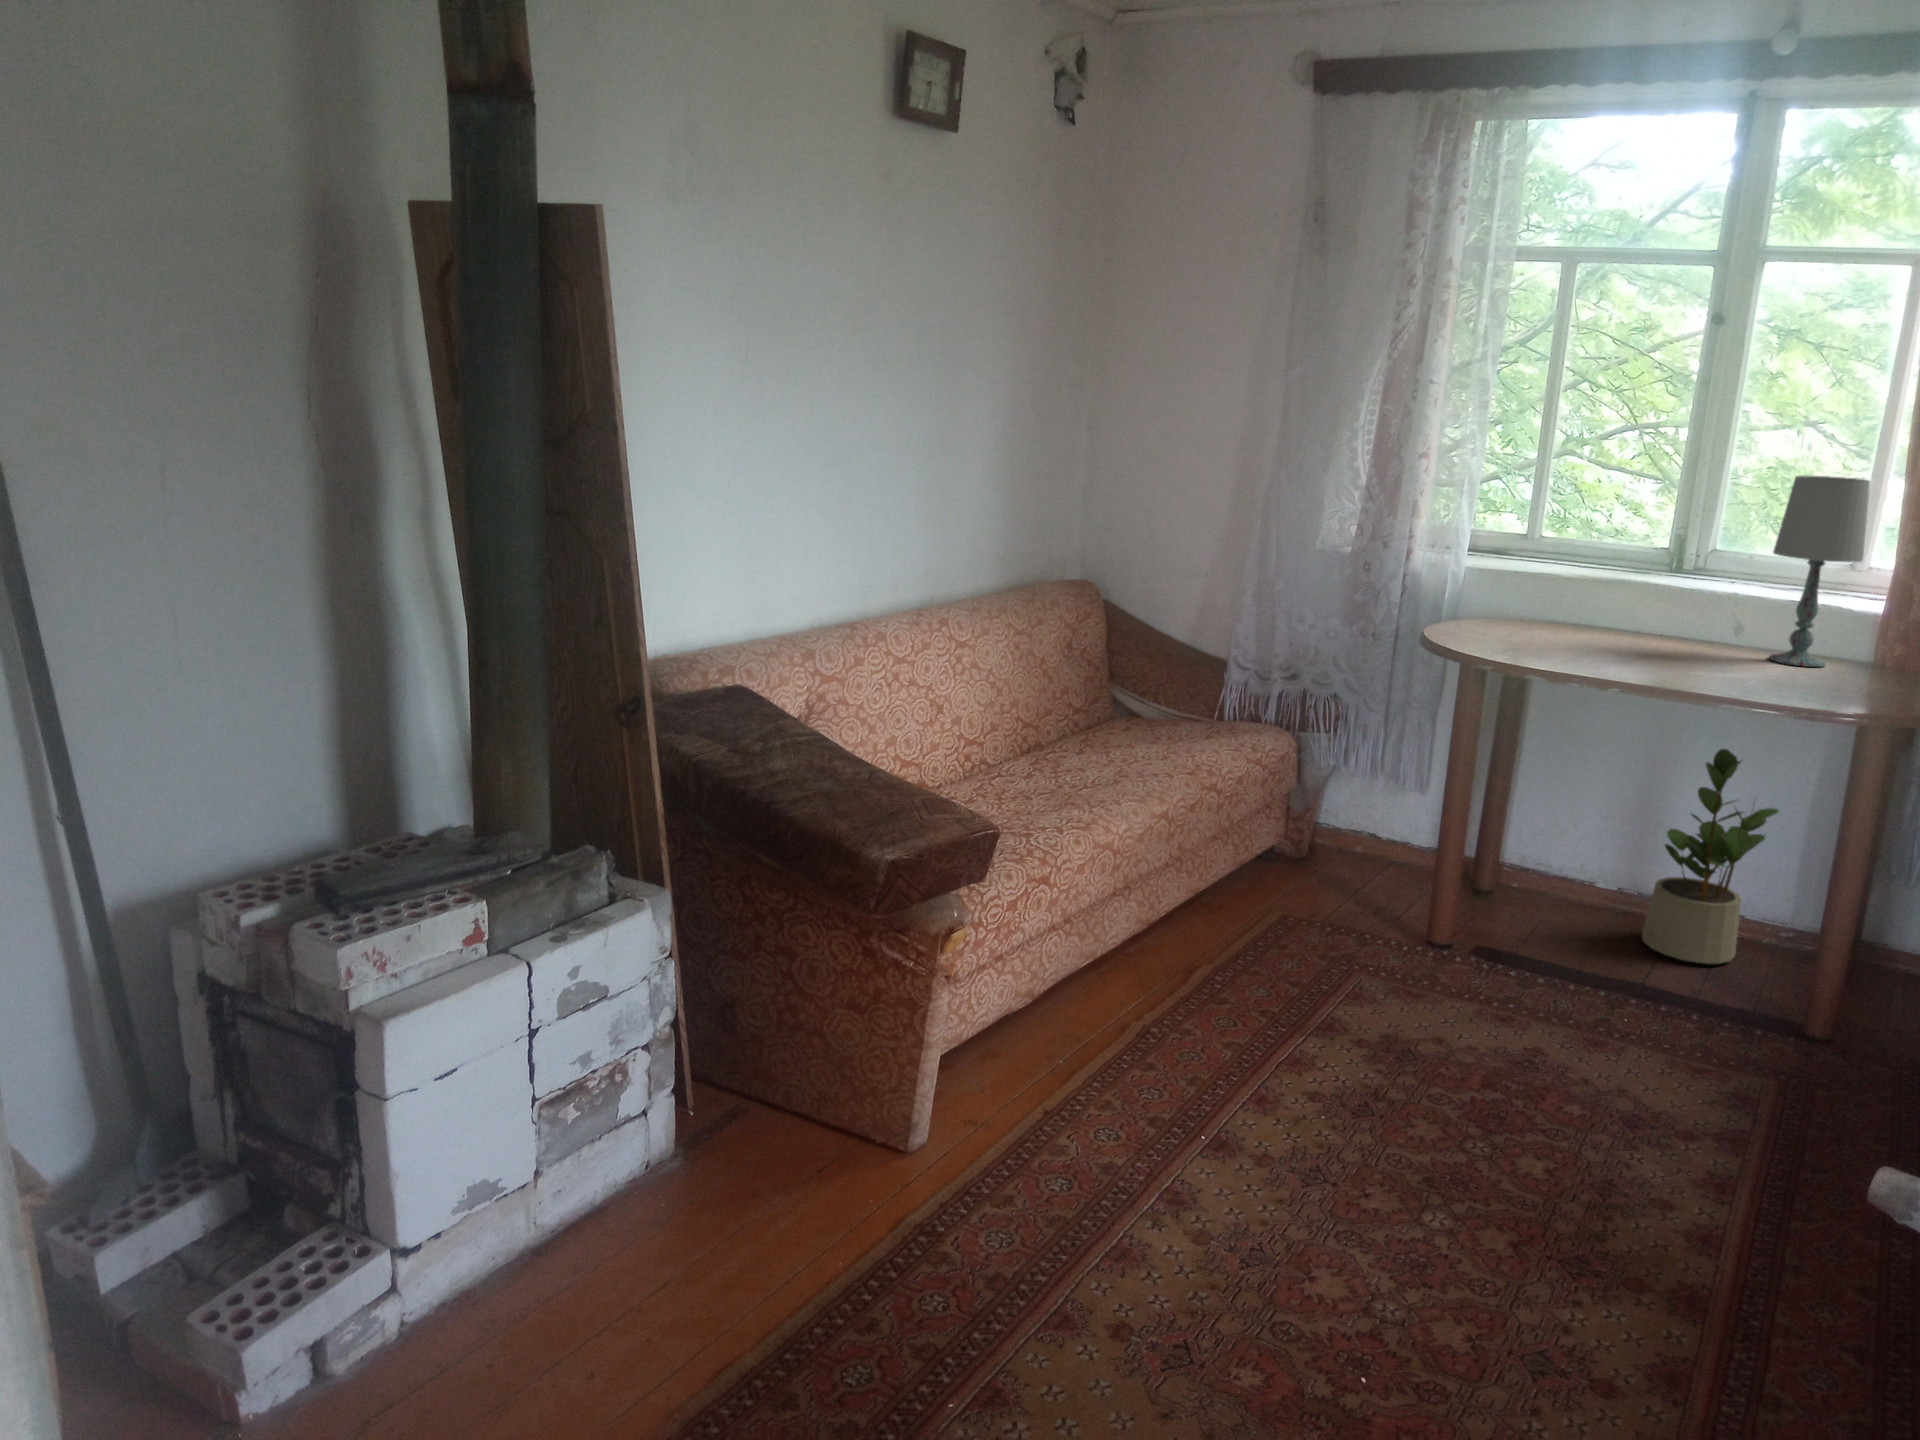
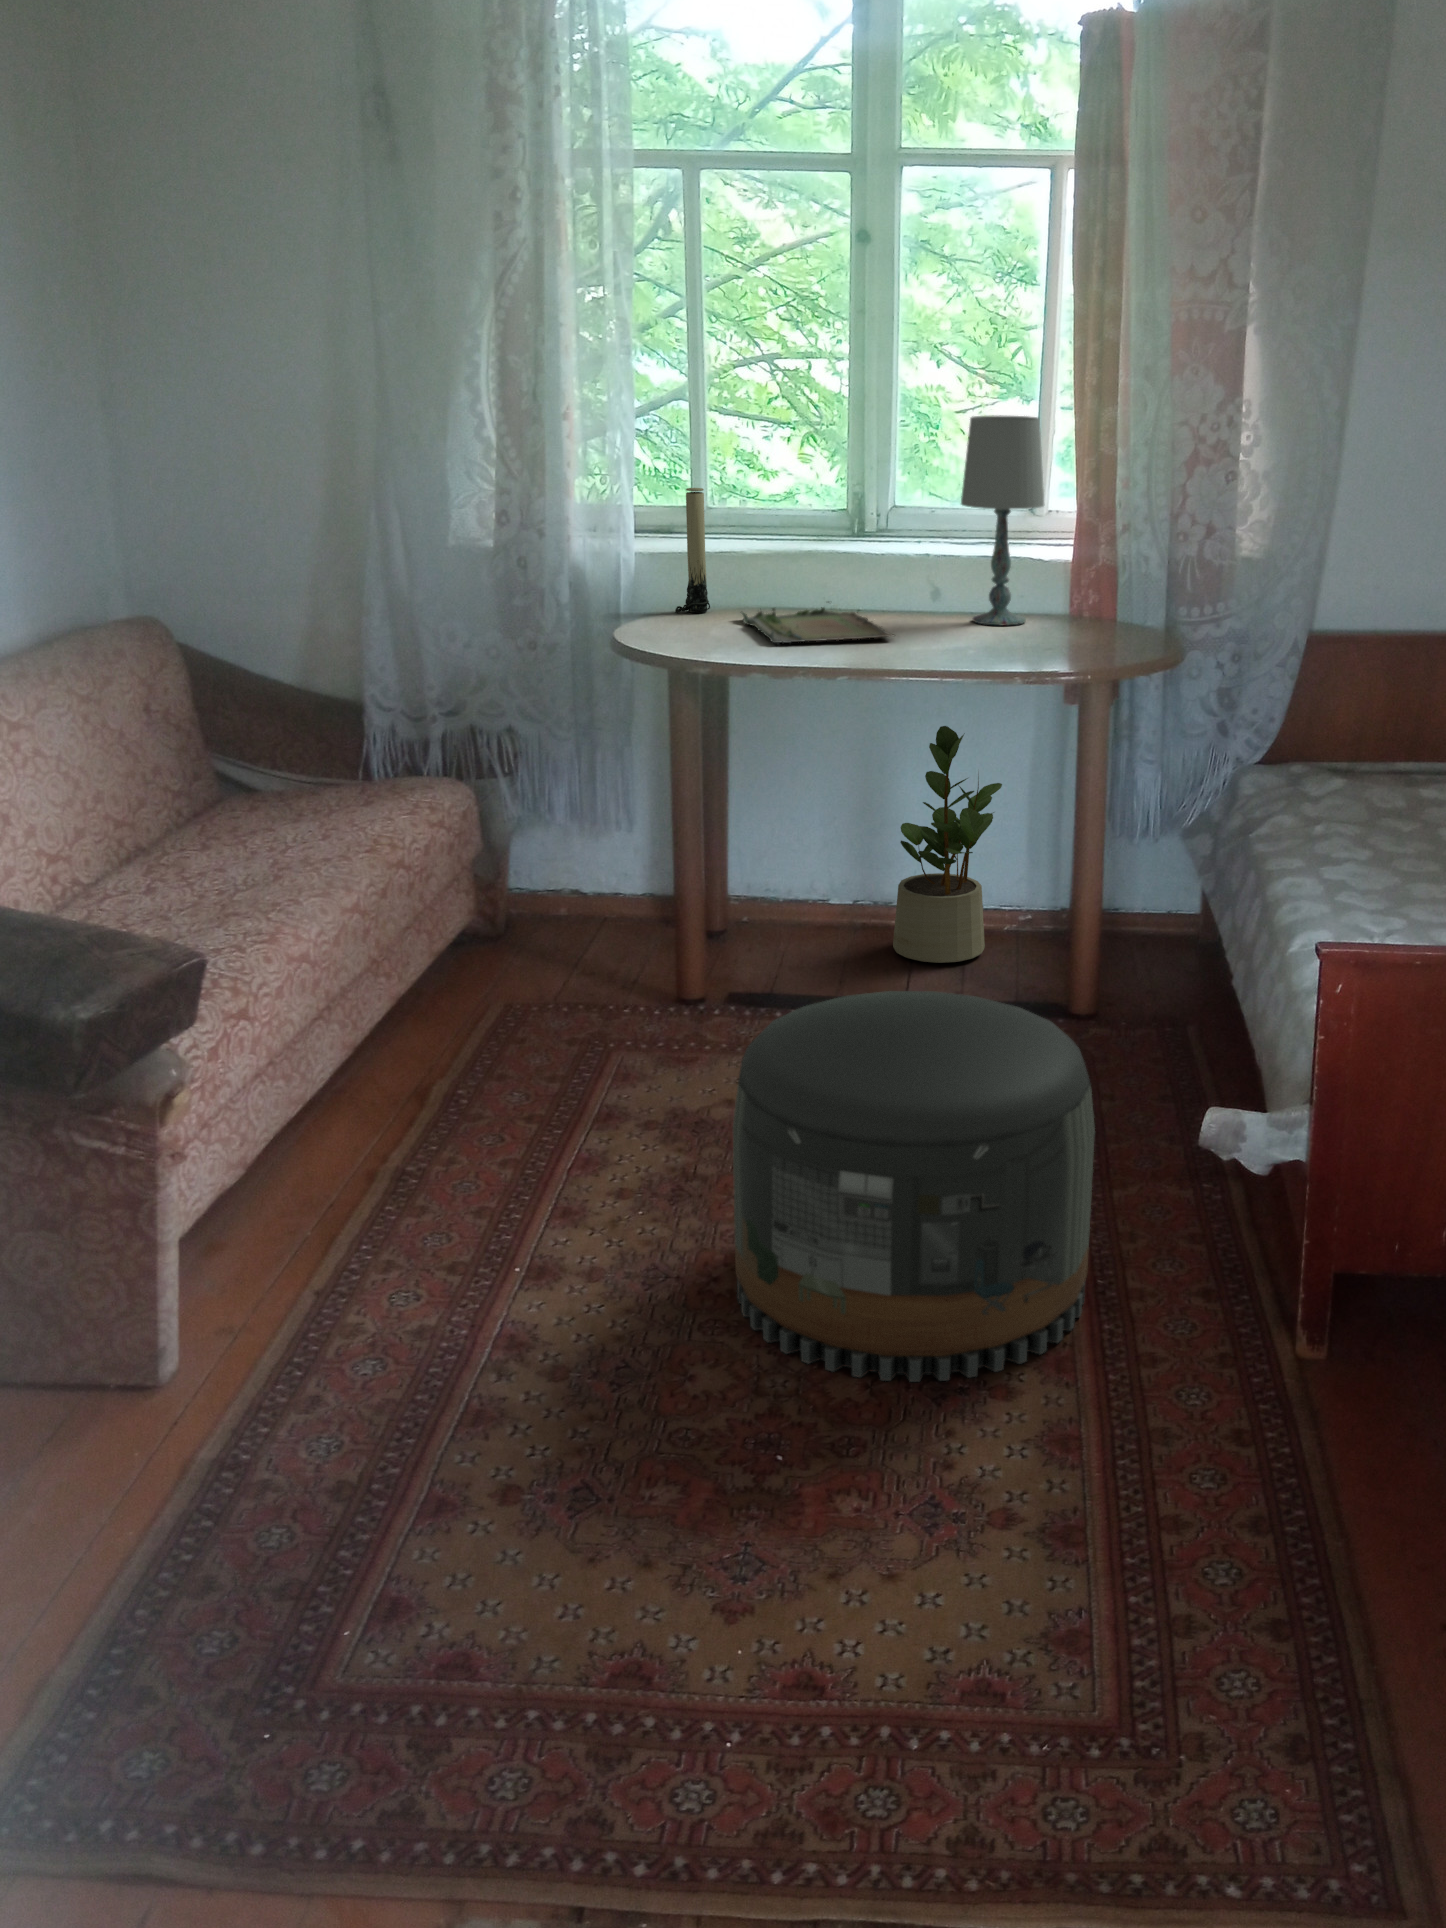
candle: none [1486,520,1528,623] -> present [675,488,710,613]
tray: none [1542,622,1682,662] -> present [742,607,894,644]
pouf: none [1381,977,1776,1386] -> present [733,991,1095,1382]

